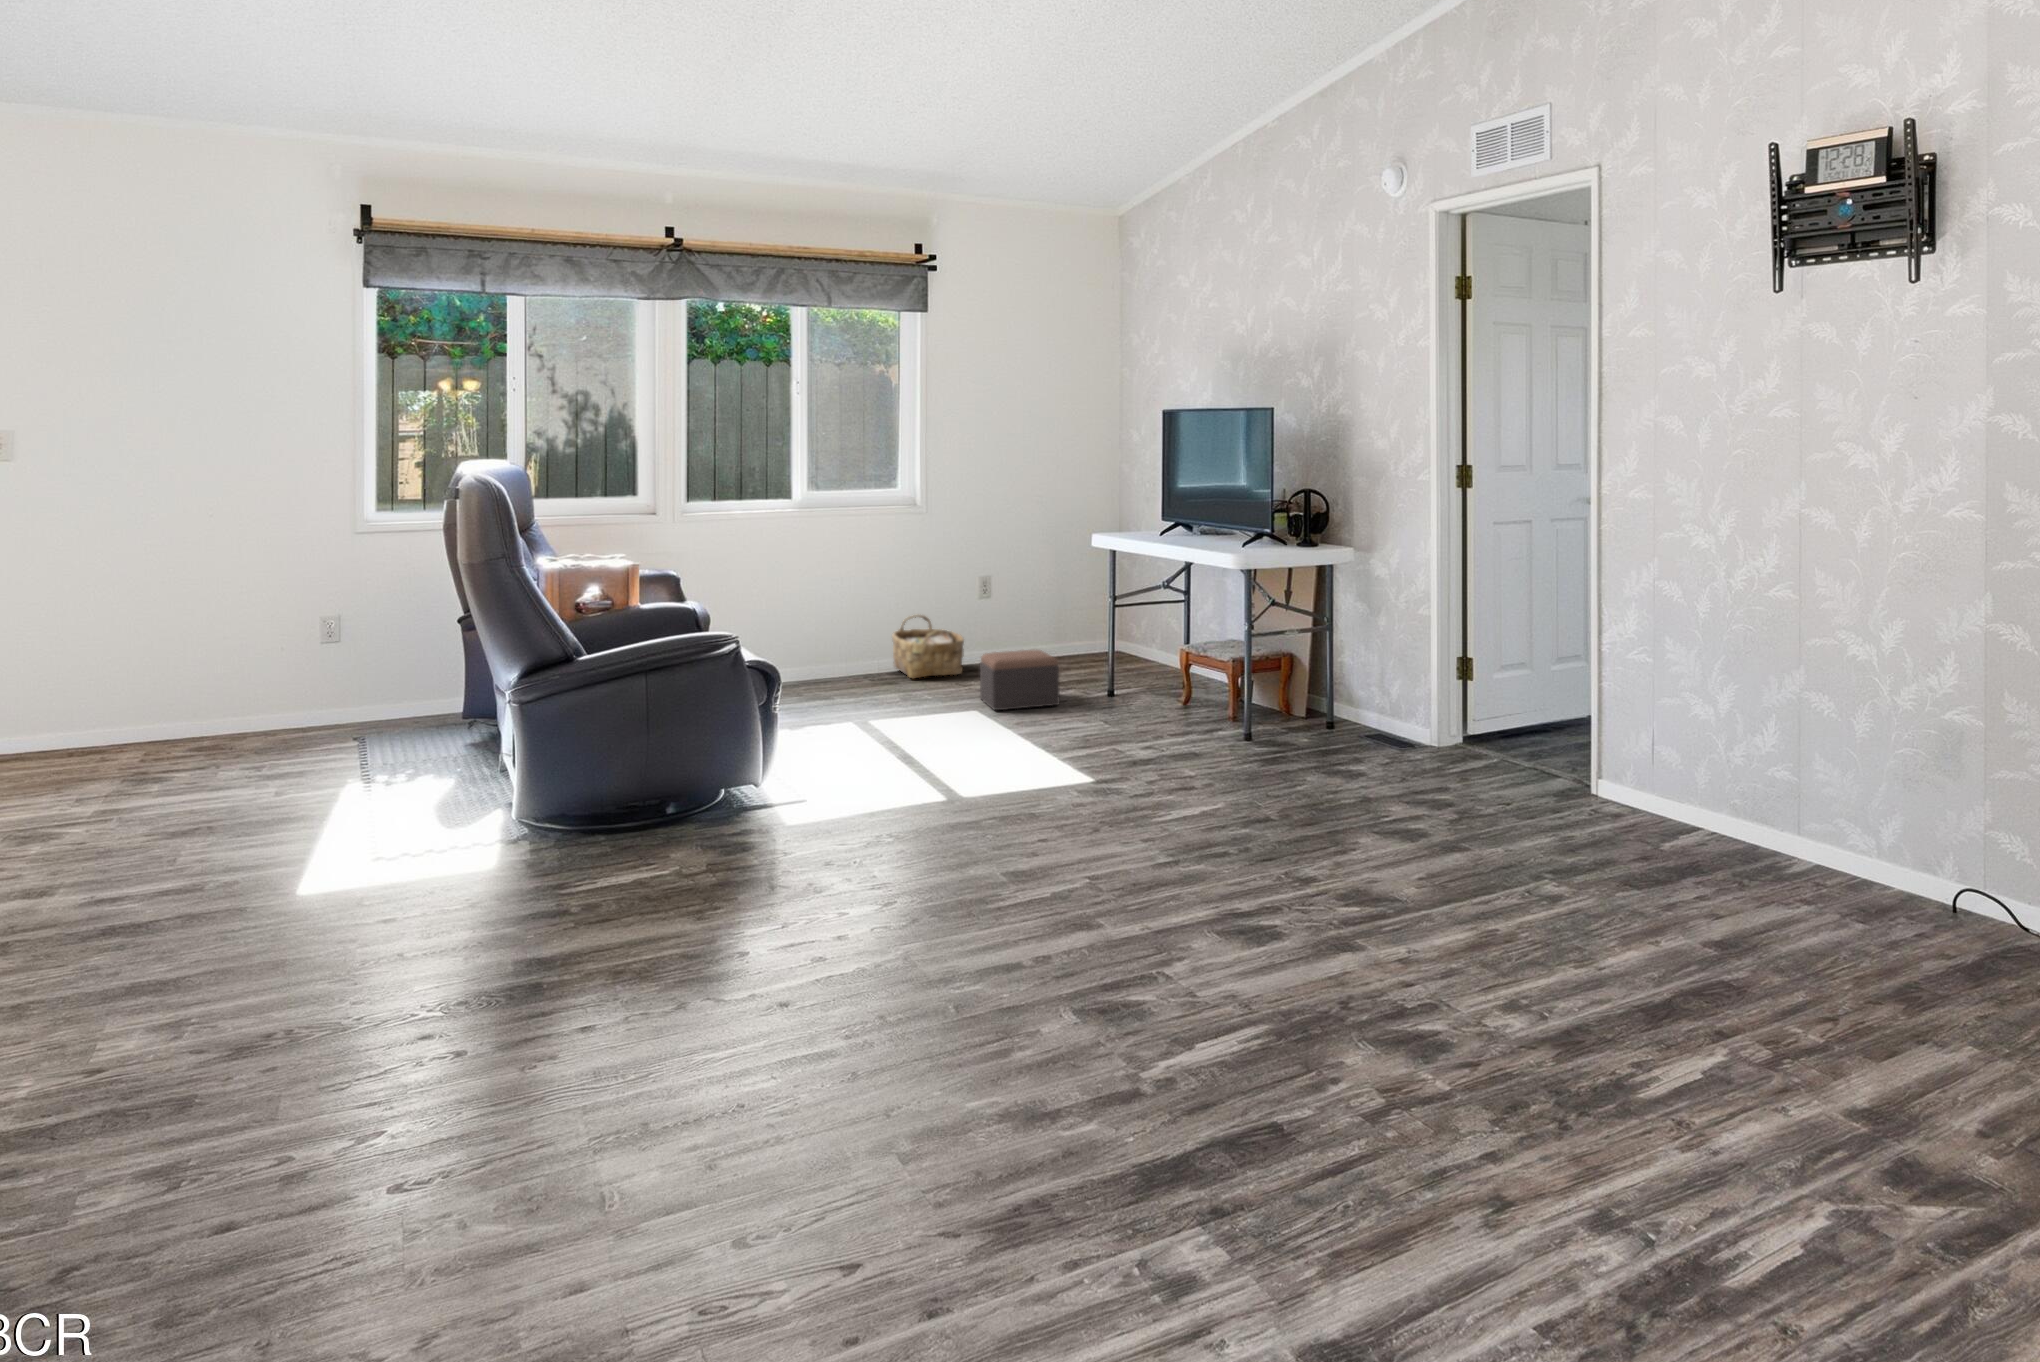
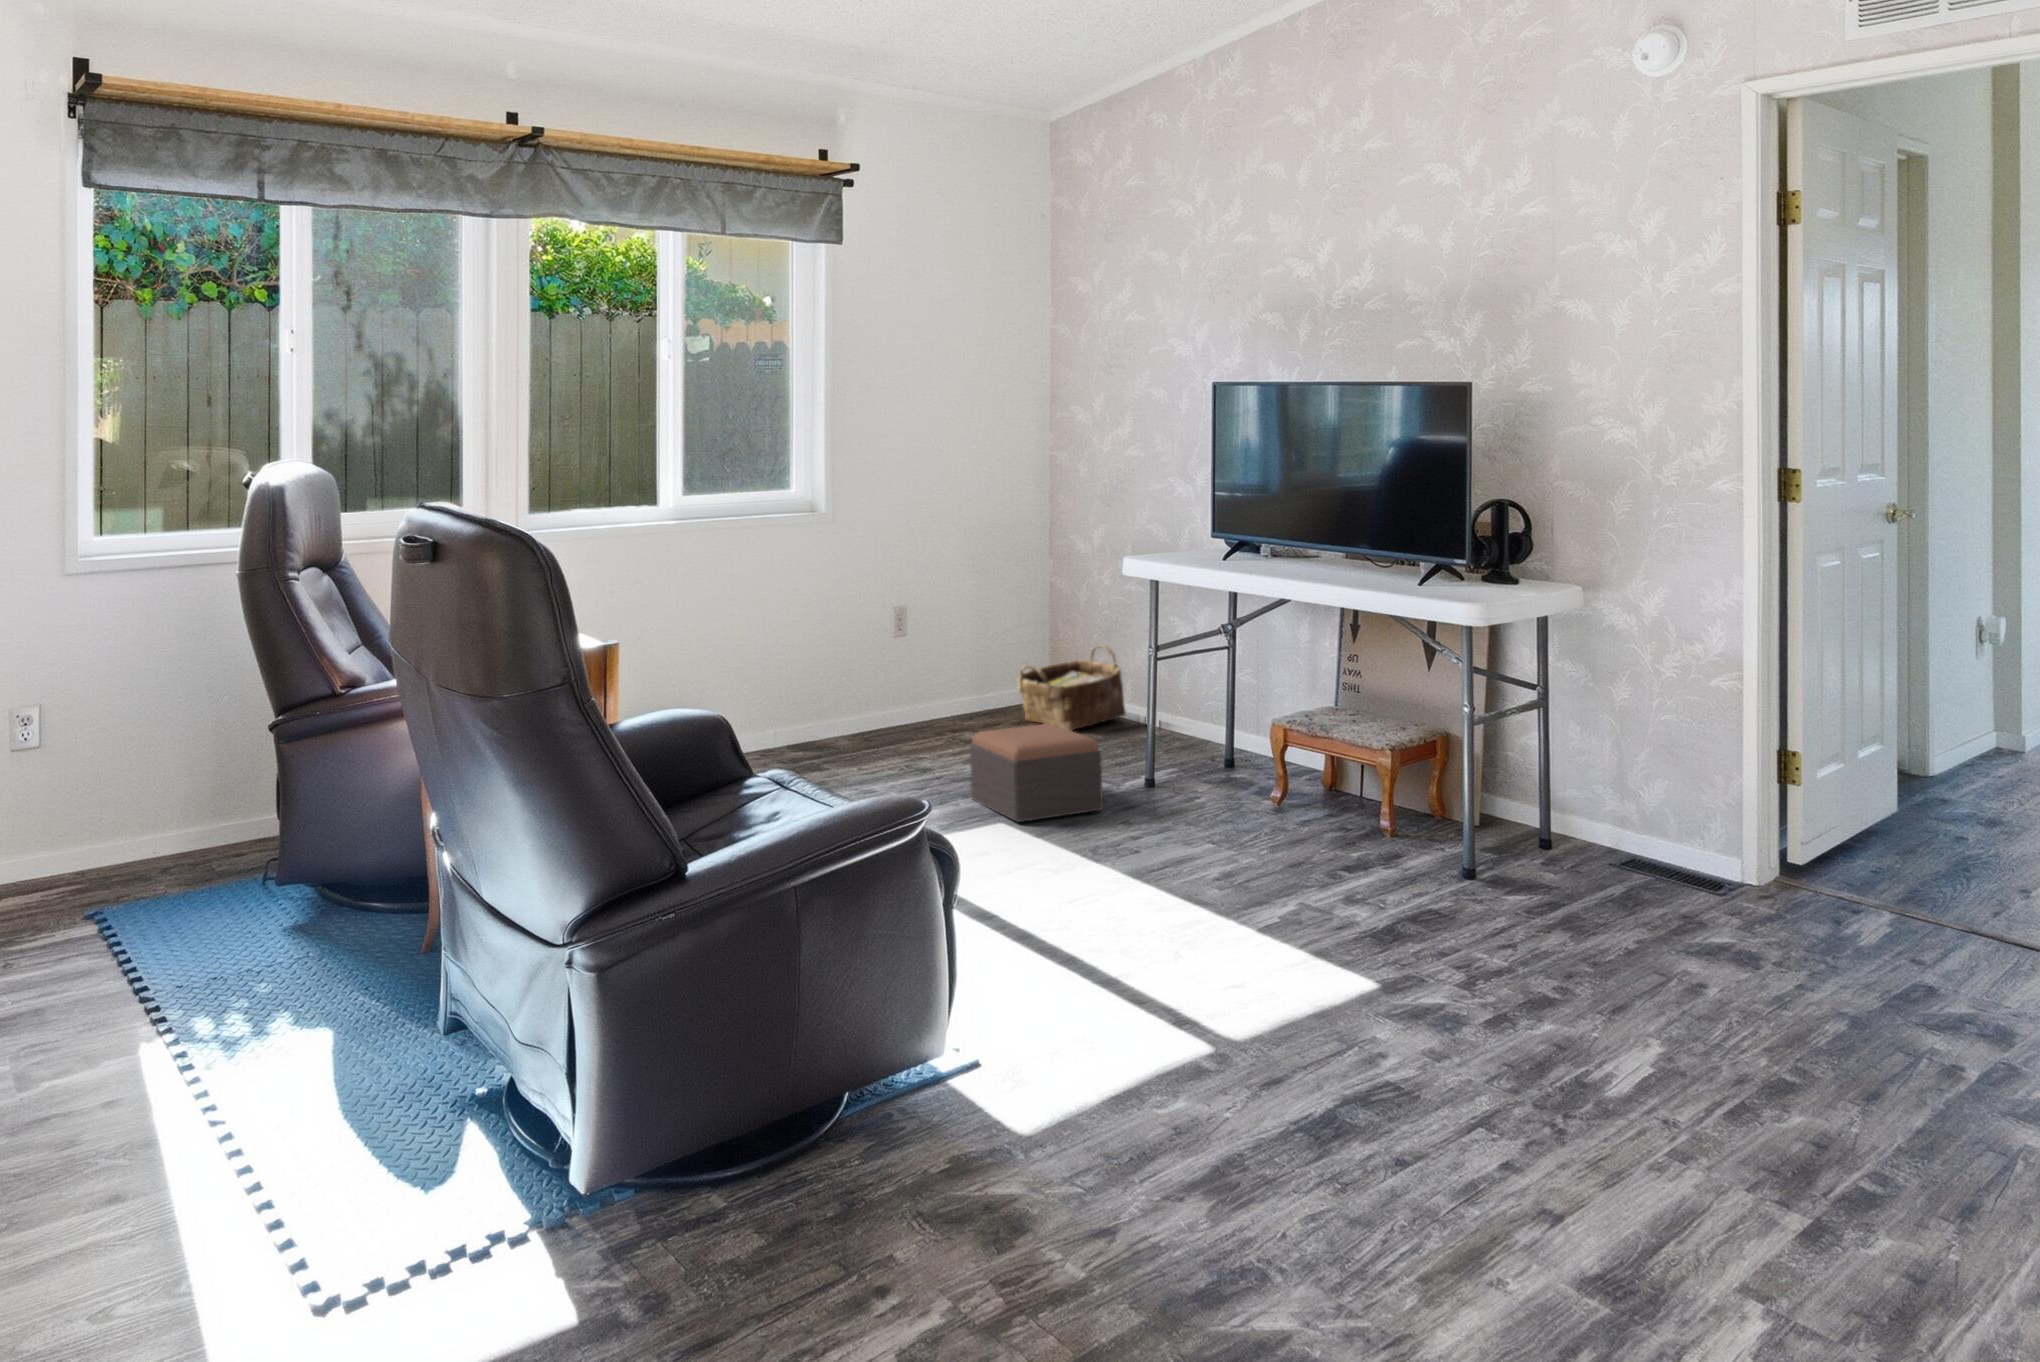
woven basket: present [892,615,964,678] -> present [1018,644,1126,731]

